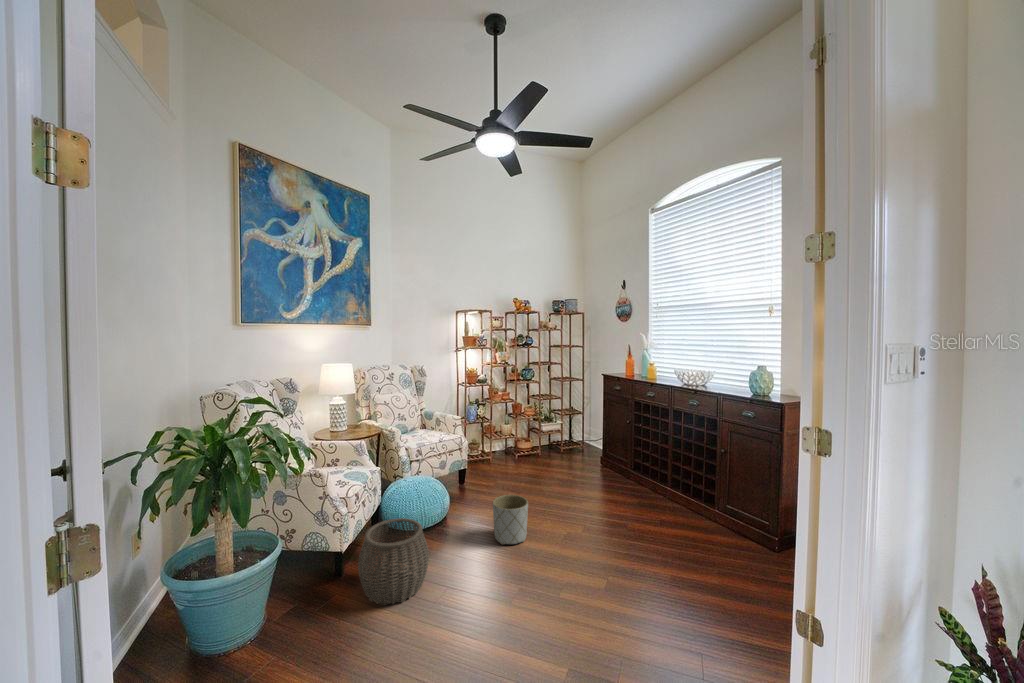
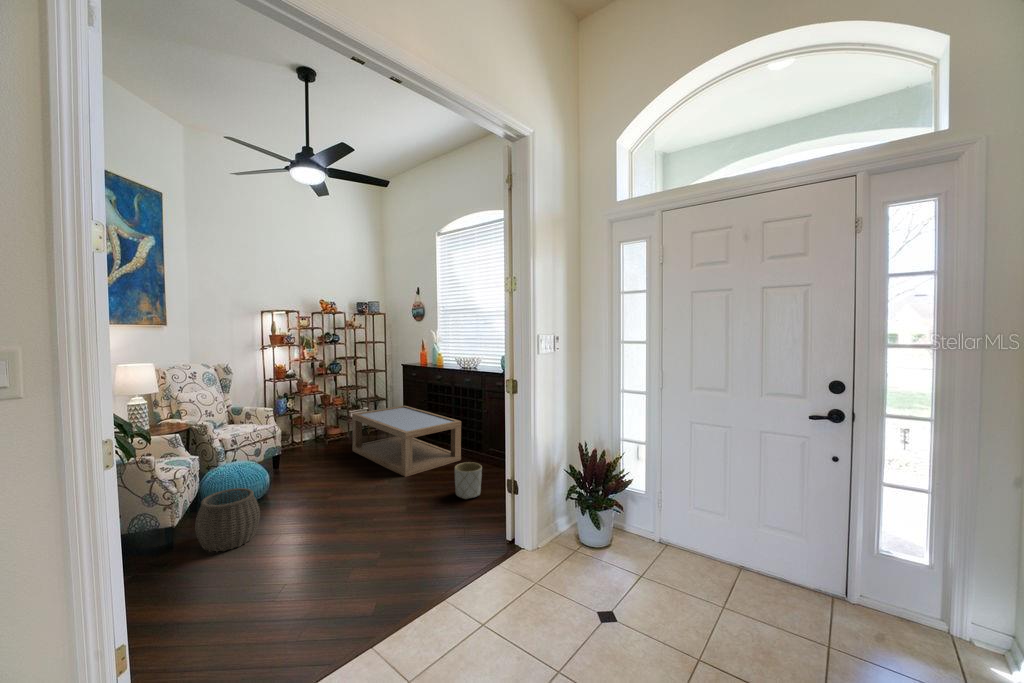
coffee table: none [544,423,688,526] -> present [352,406,461,477]
planter: present [493,495,528,545] -> present [455,462,482,499]

